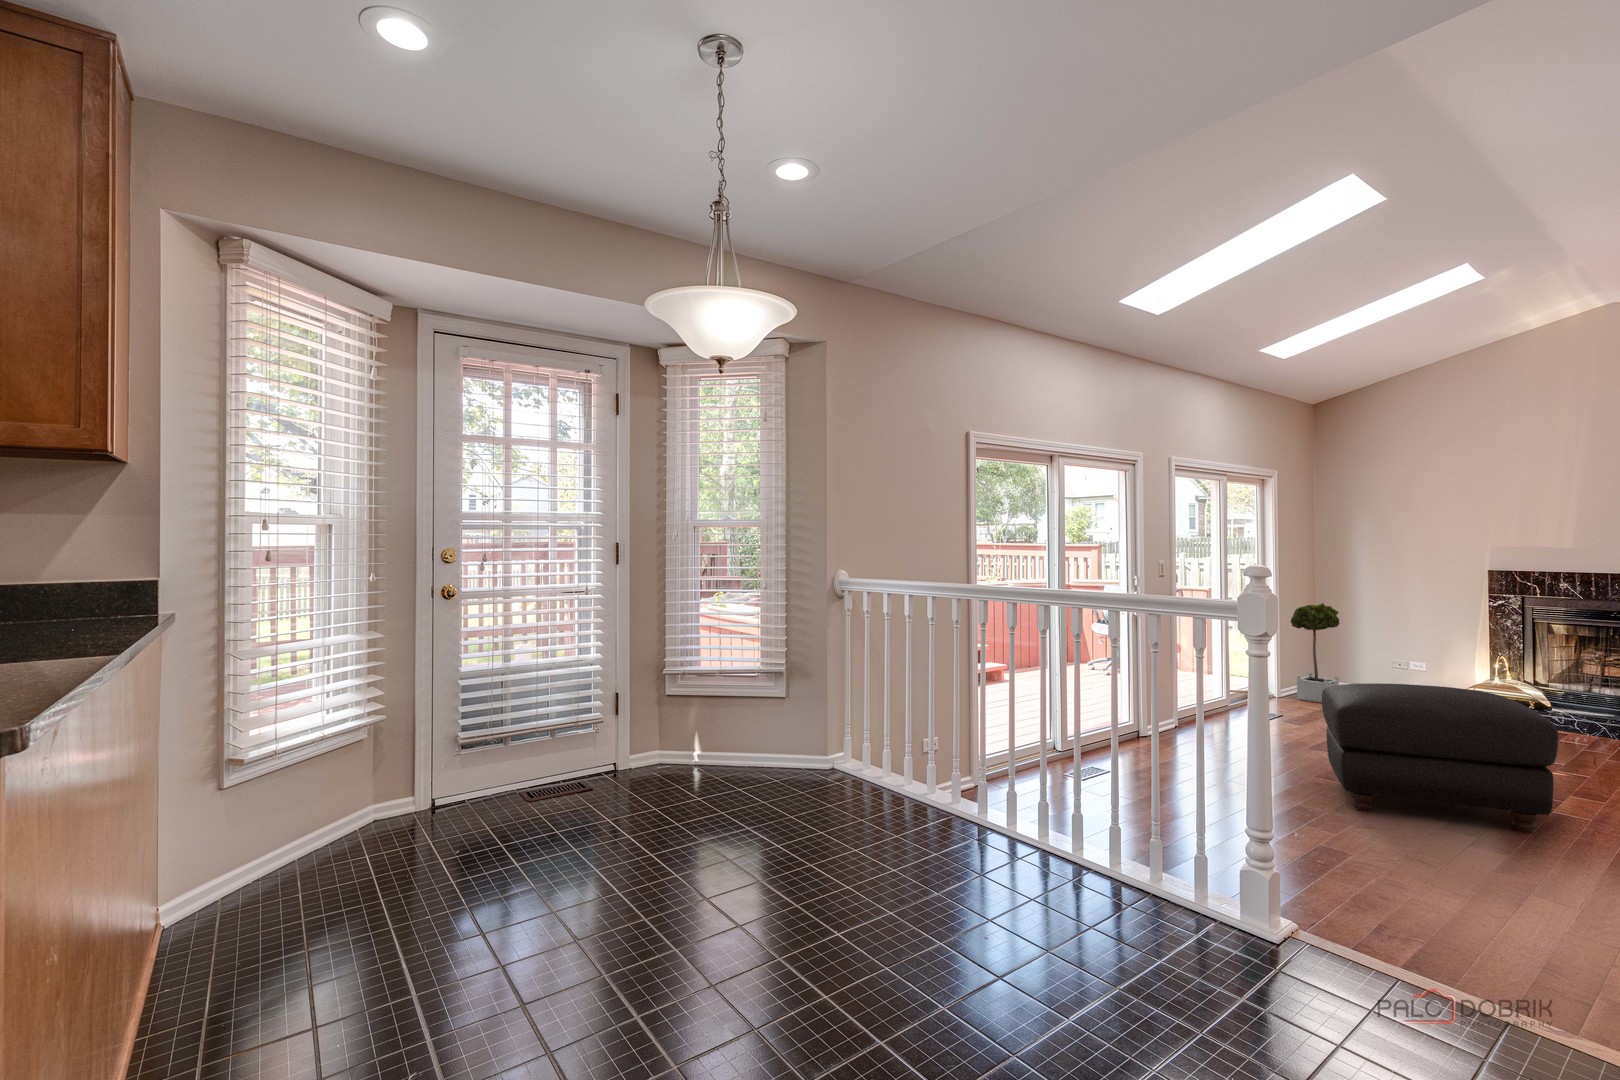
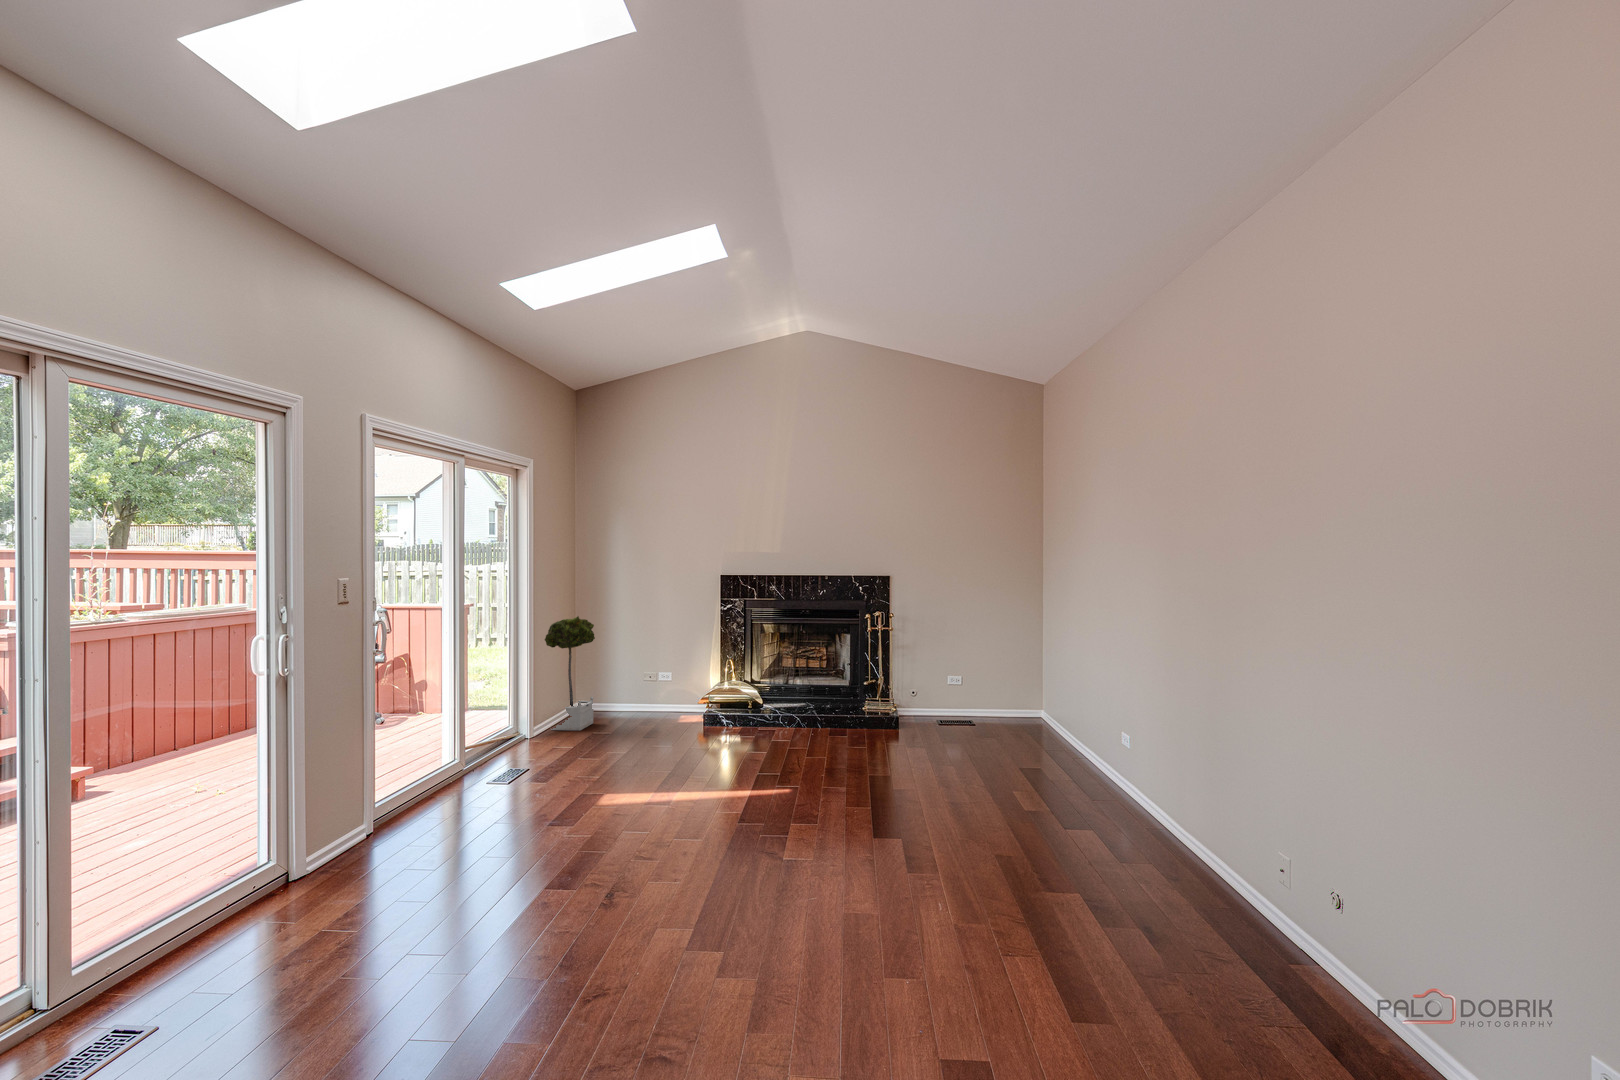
ottoman: present [1322,683,1559,833] -> none [529,732,793,975]

